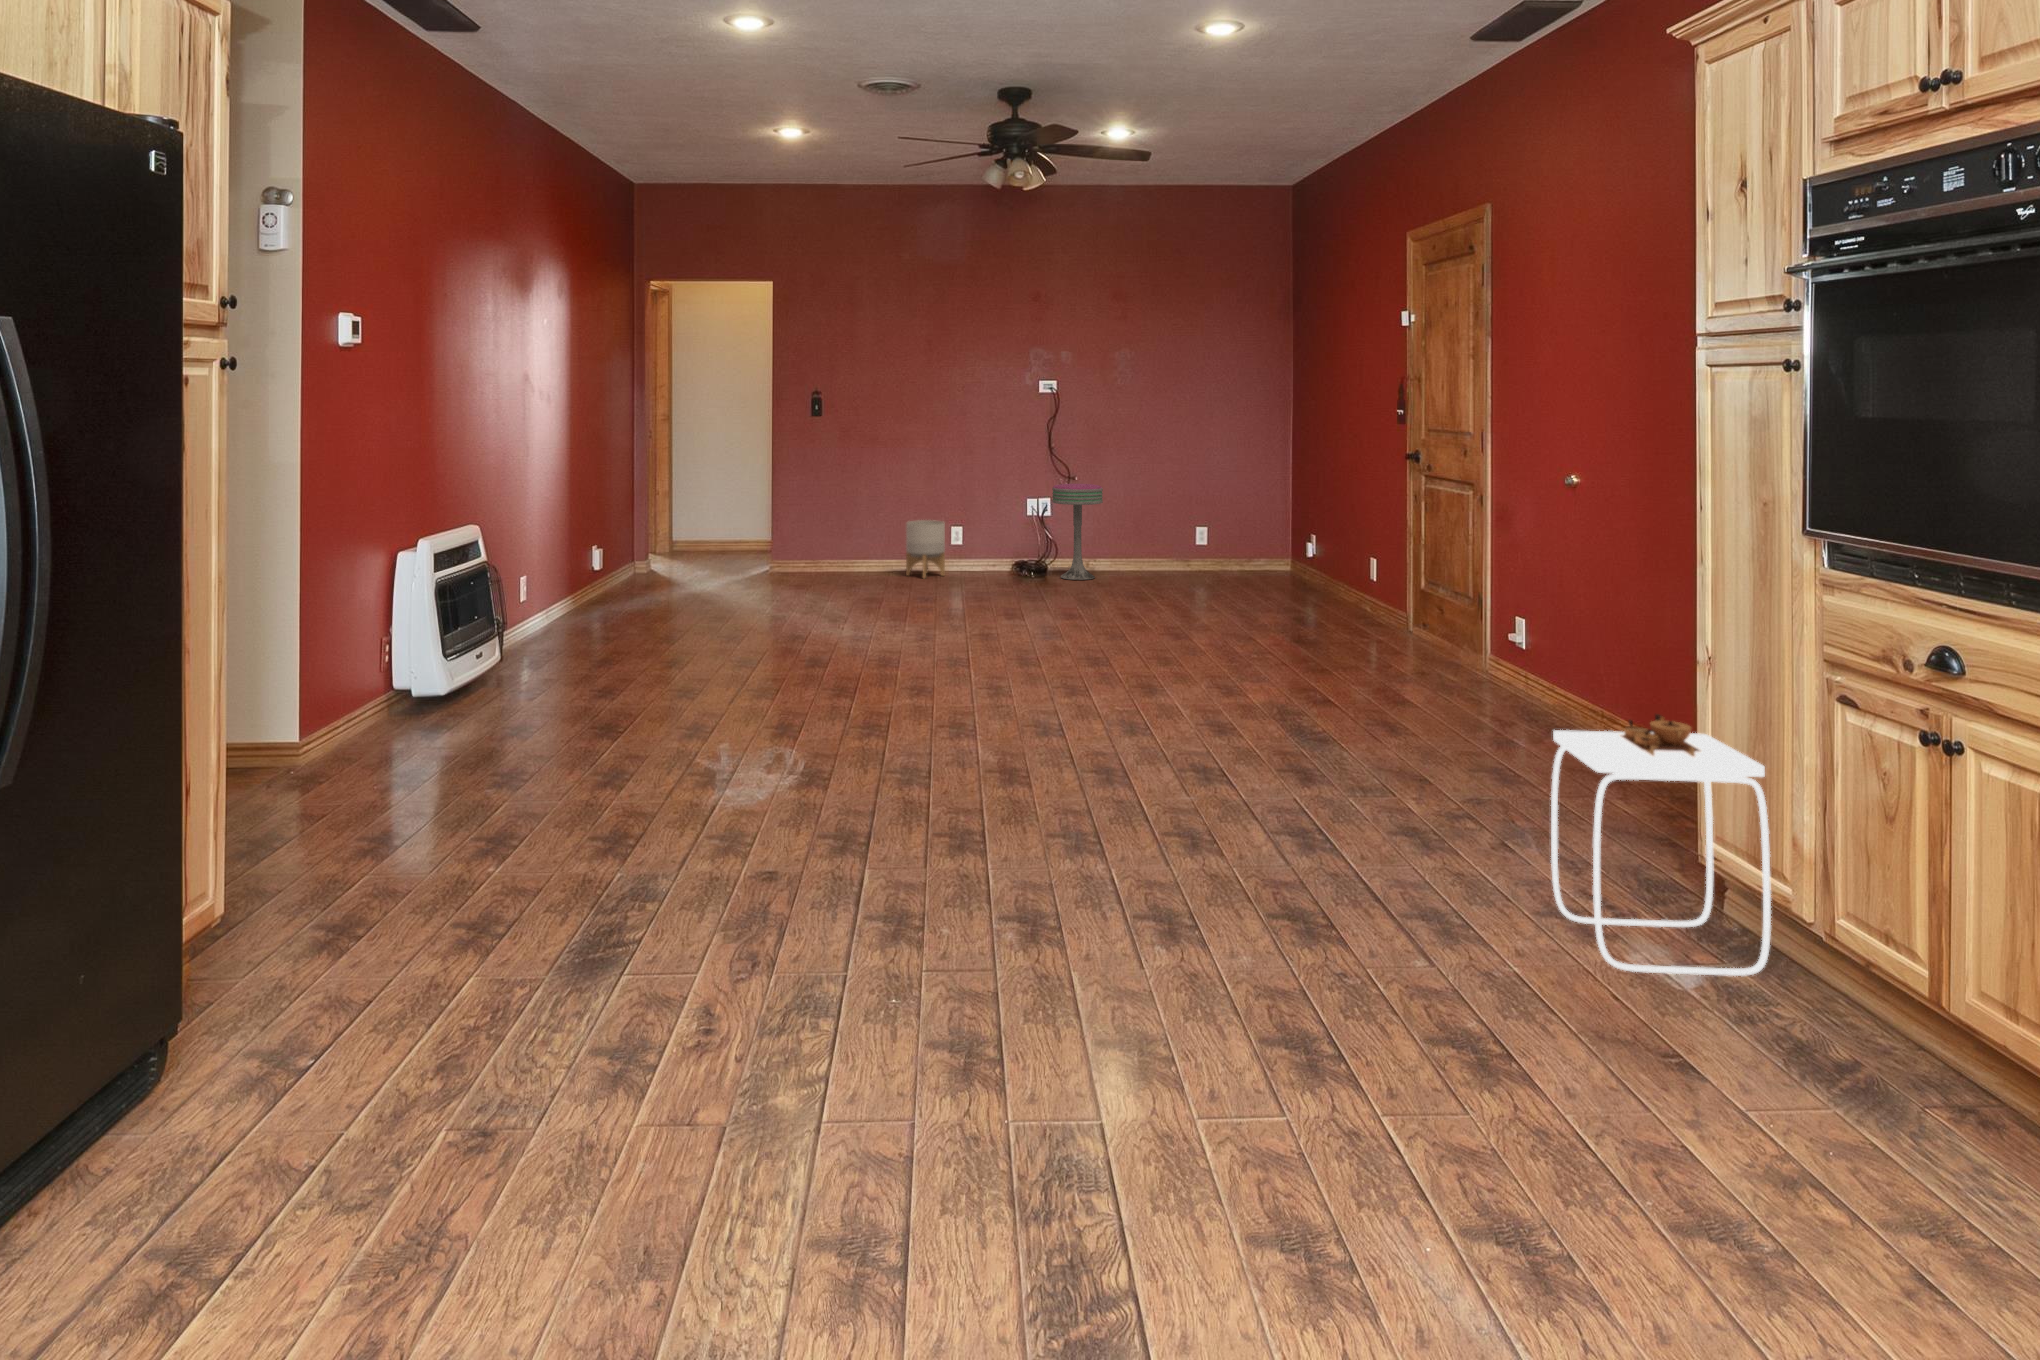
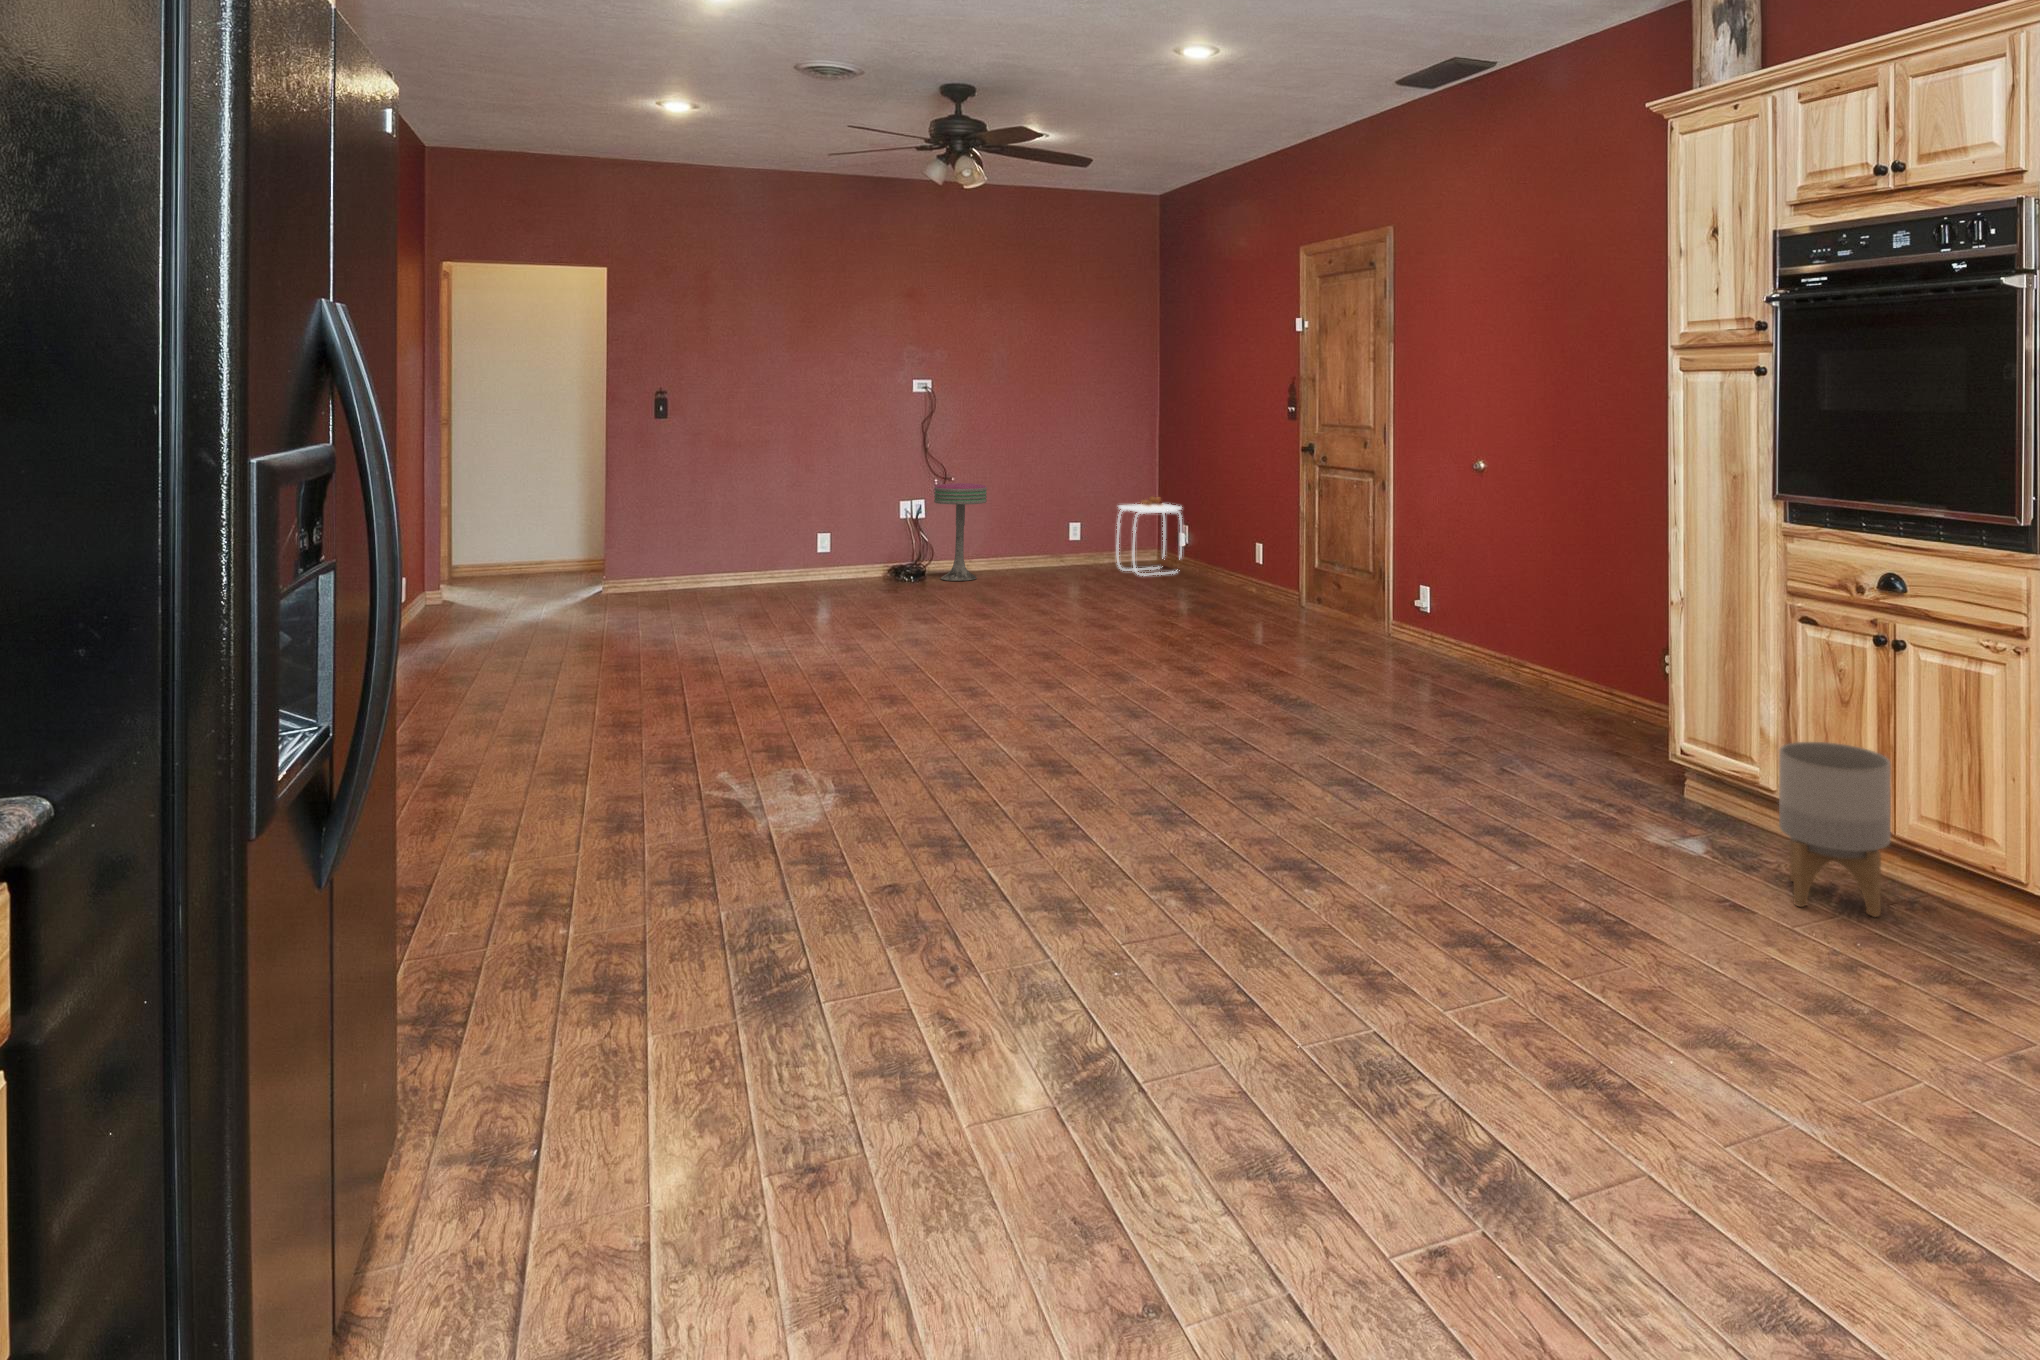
planter: present [906,520,945,579] -> present [1779,742,1891,917]
side table: present [1551,714,1771,976] -> present [1117,497,1182,576]

